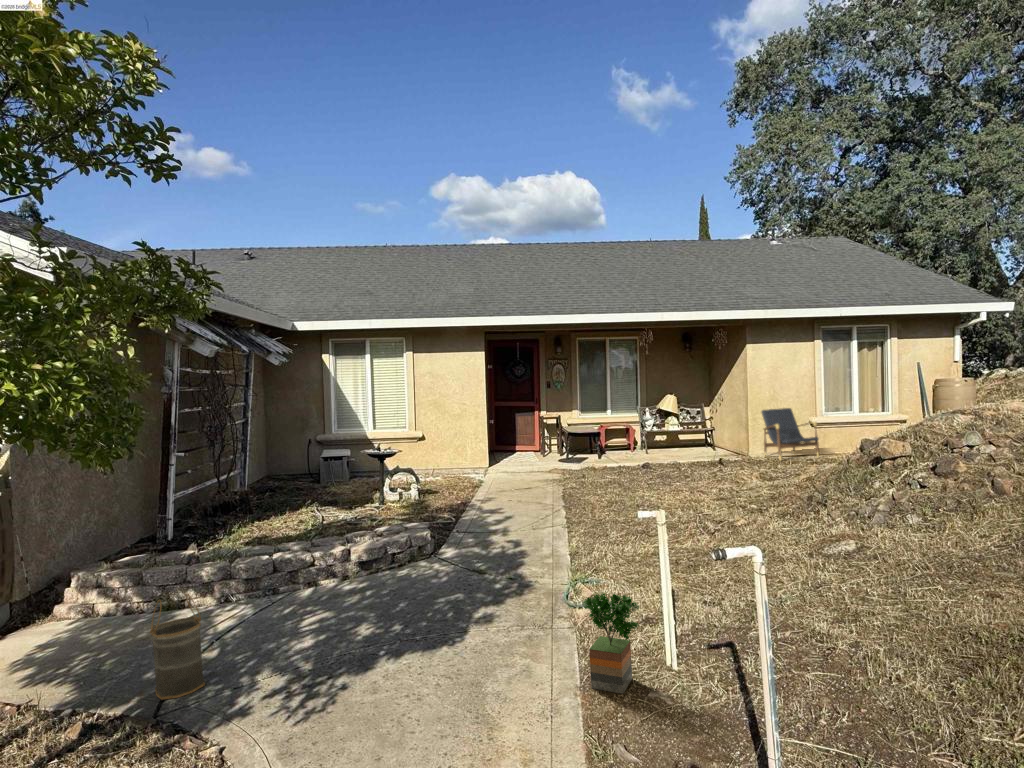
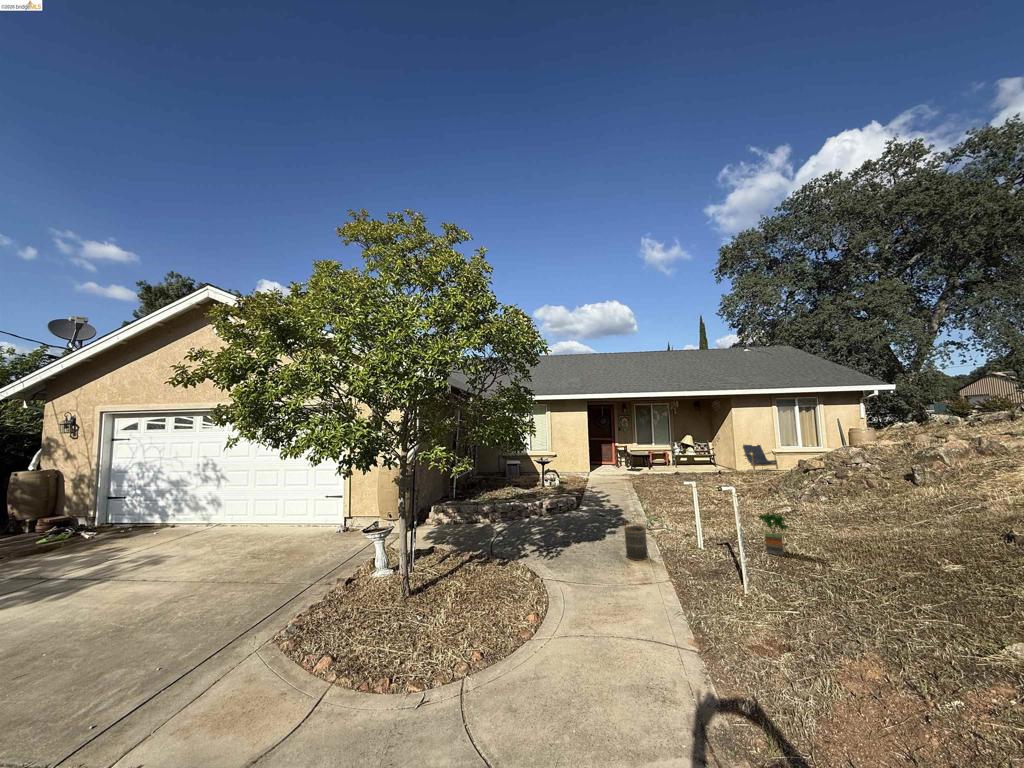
potted tree: present [583,592,639,694] -> present [758,514,788,555]
basket: present [150,593,205,699] -> present [624,520,648,561]

